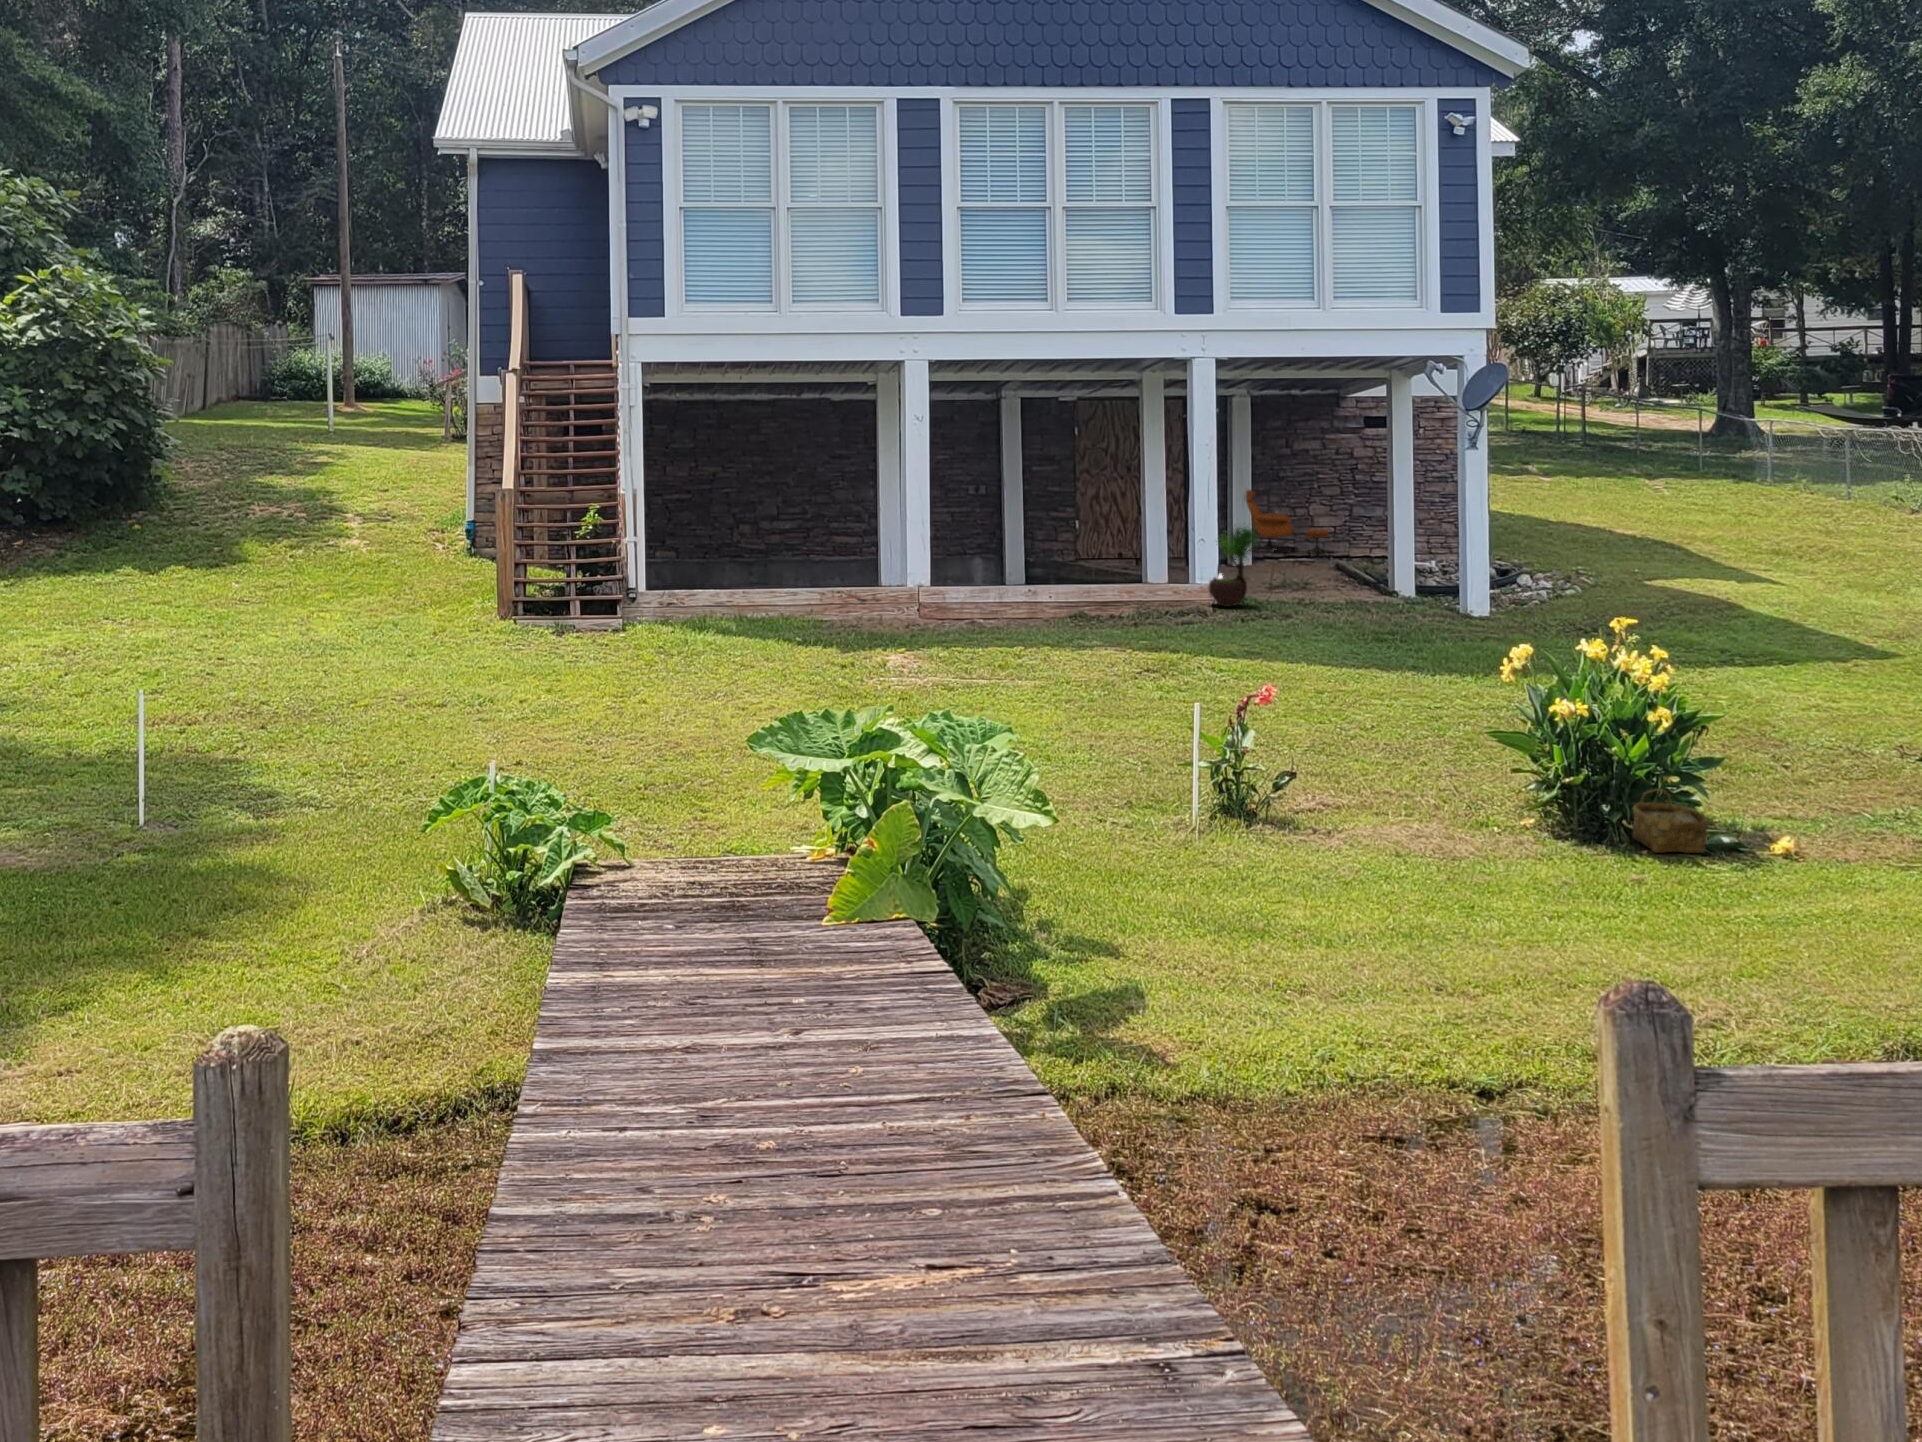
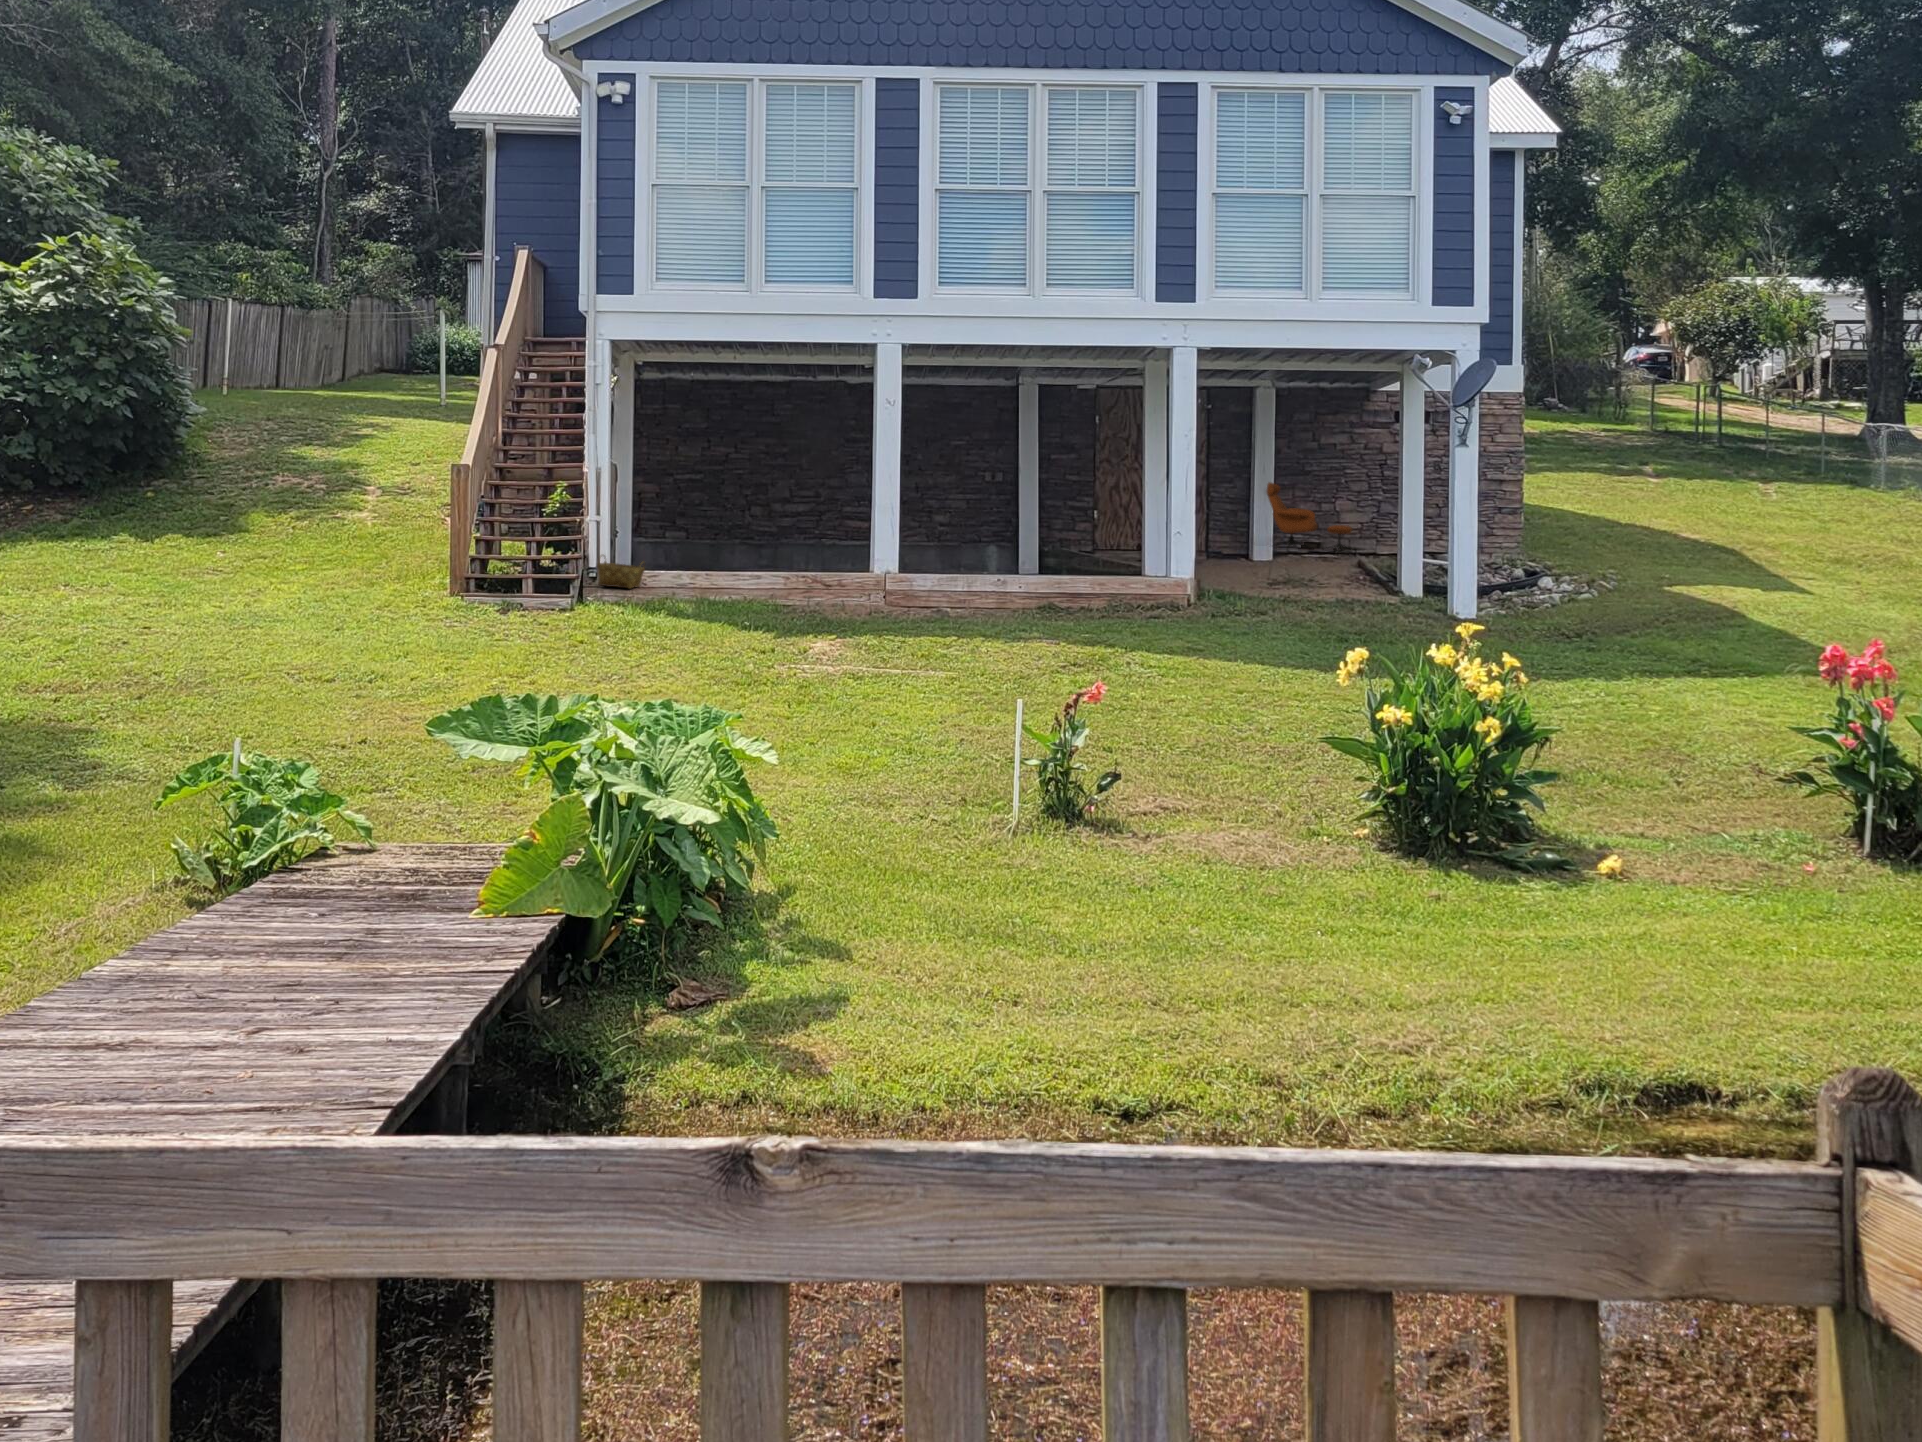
potted tree: present [1209,523,1258,607] -> none [1186,511,1240,602]
woven basket: present [1632,789,1708,853] -> present [597,555,645,589]

